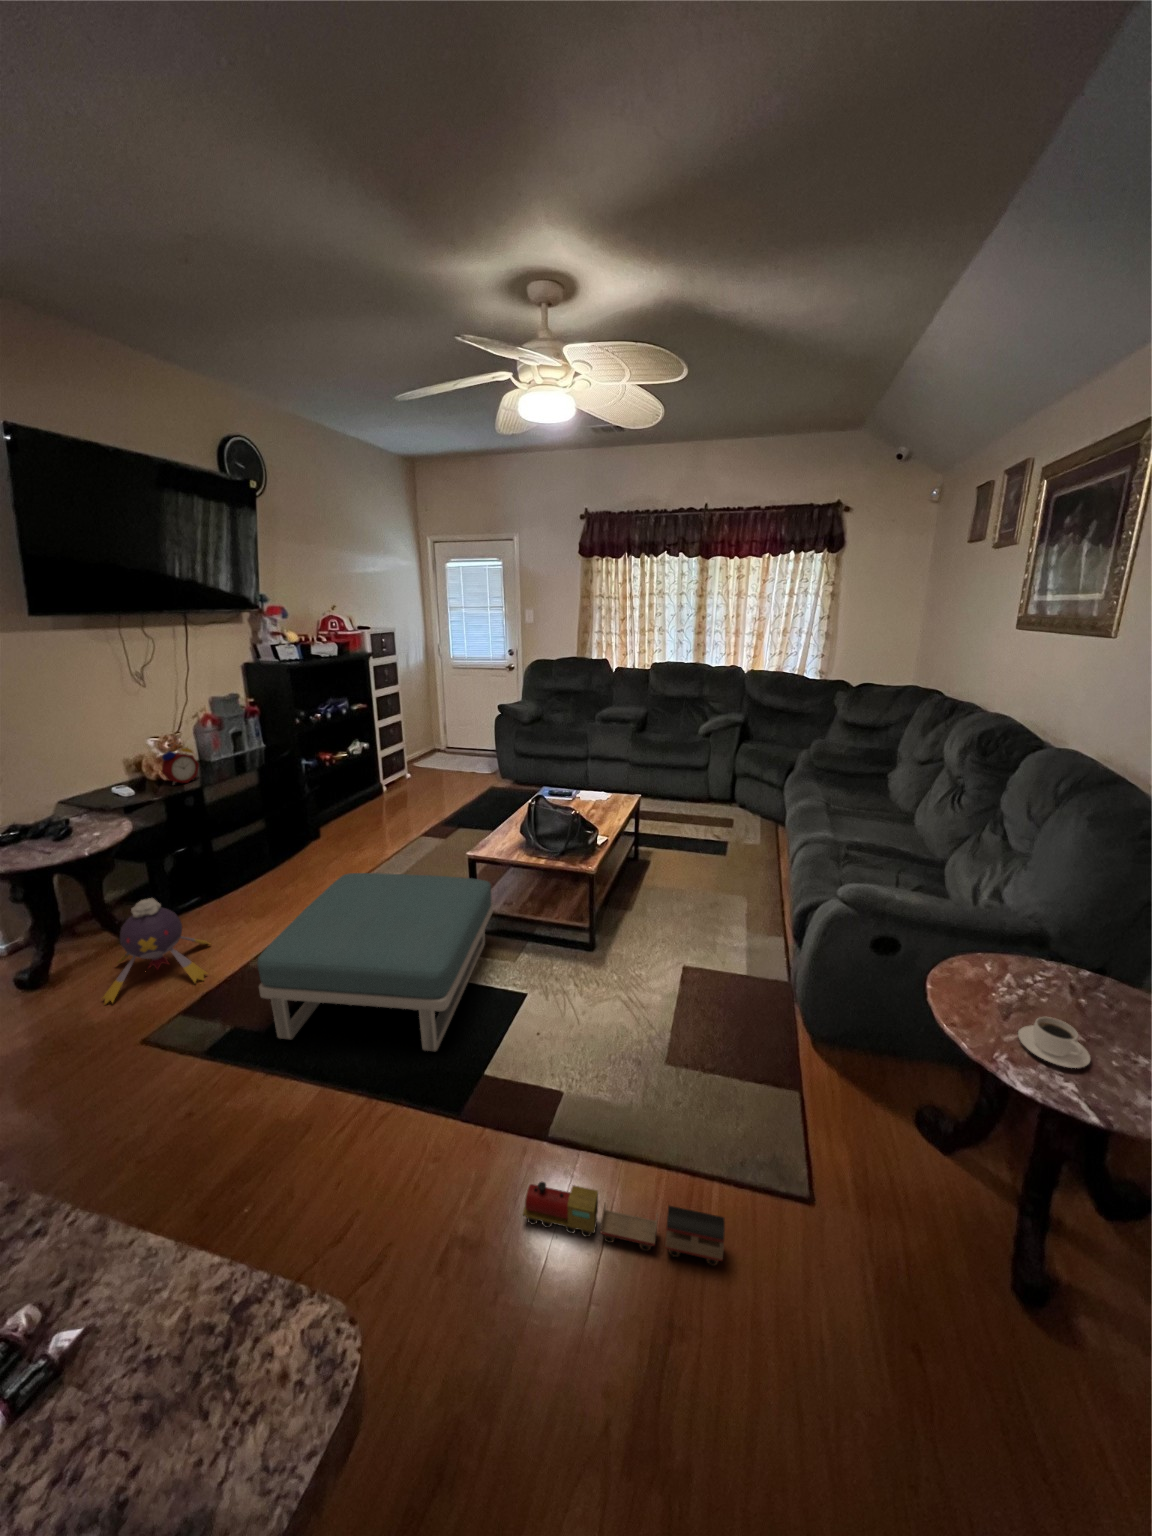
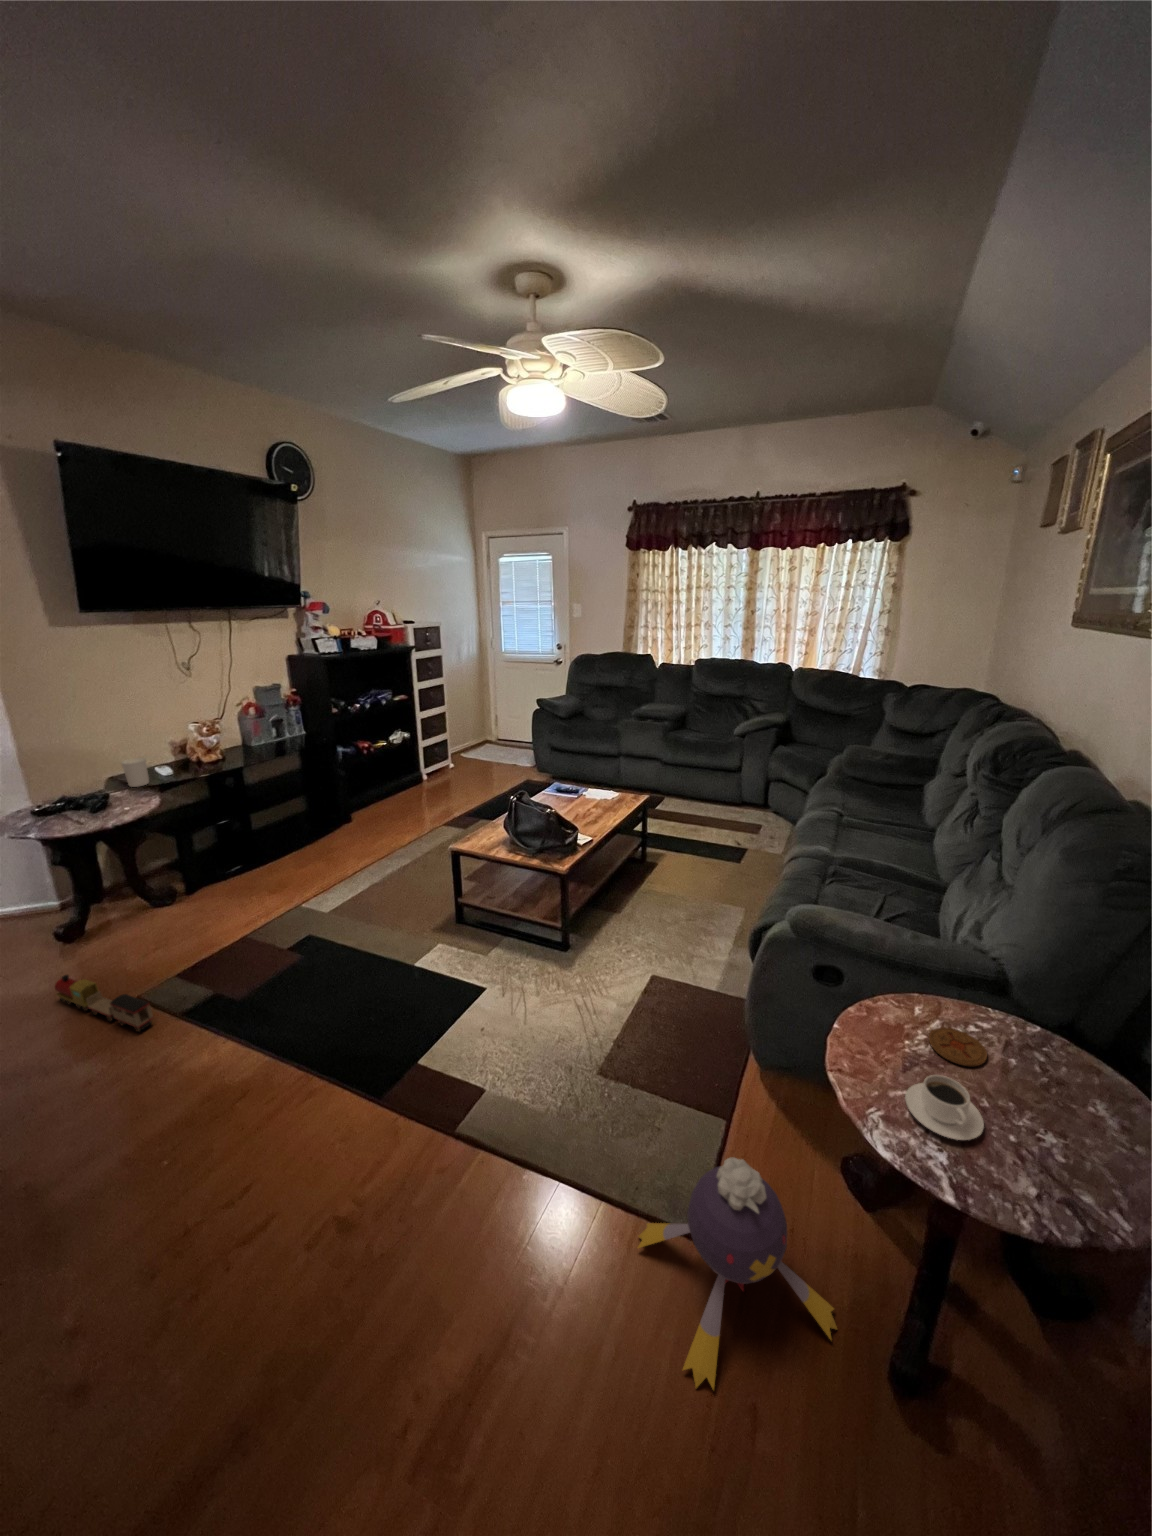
alarm clock: present [162,747,199,784] -> none [201,727,235,766]
candle holder: none [76,779,108,812] -> present [121,758,149,787]
footstool: present [257,873,493,1051] -> none [228,856,470,1034]
plush toy: present [103,898,209,1004] -> present [638,1158,837,1389]
coaster: none [1012,979,1065,1009] -> present [929,1027,987,1066]
toy train: present [522,1182,725,1265] -> present [55,975,153,1032]

